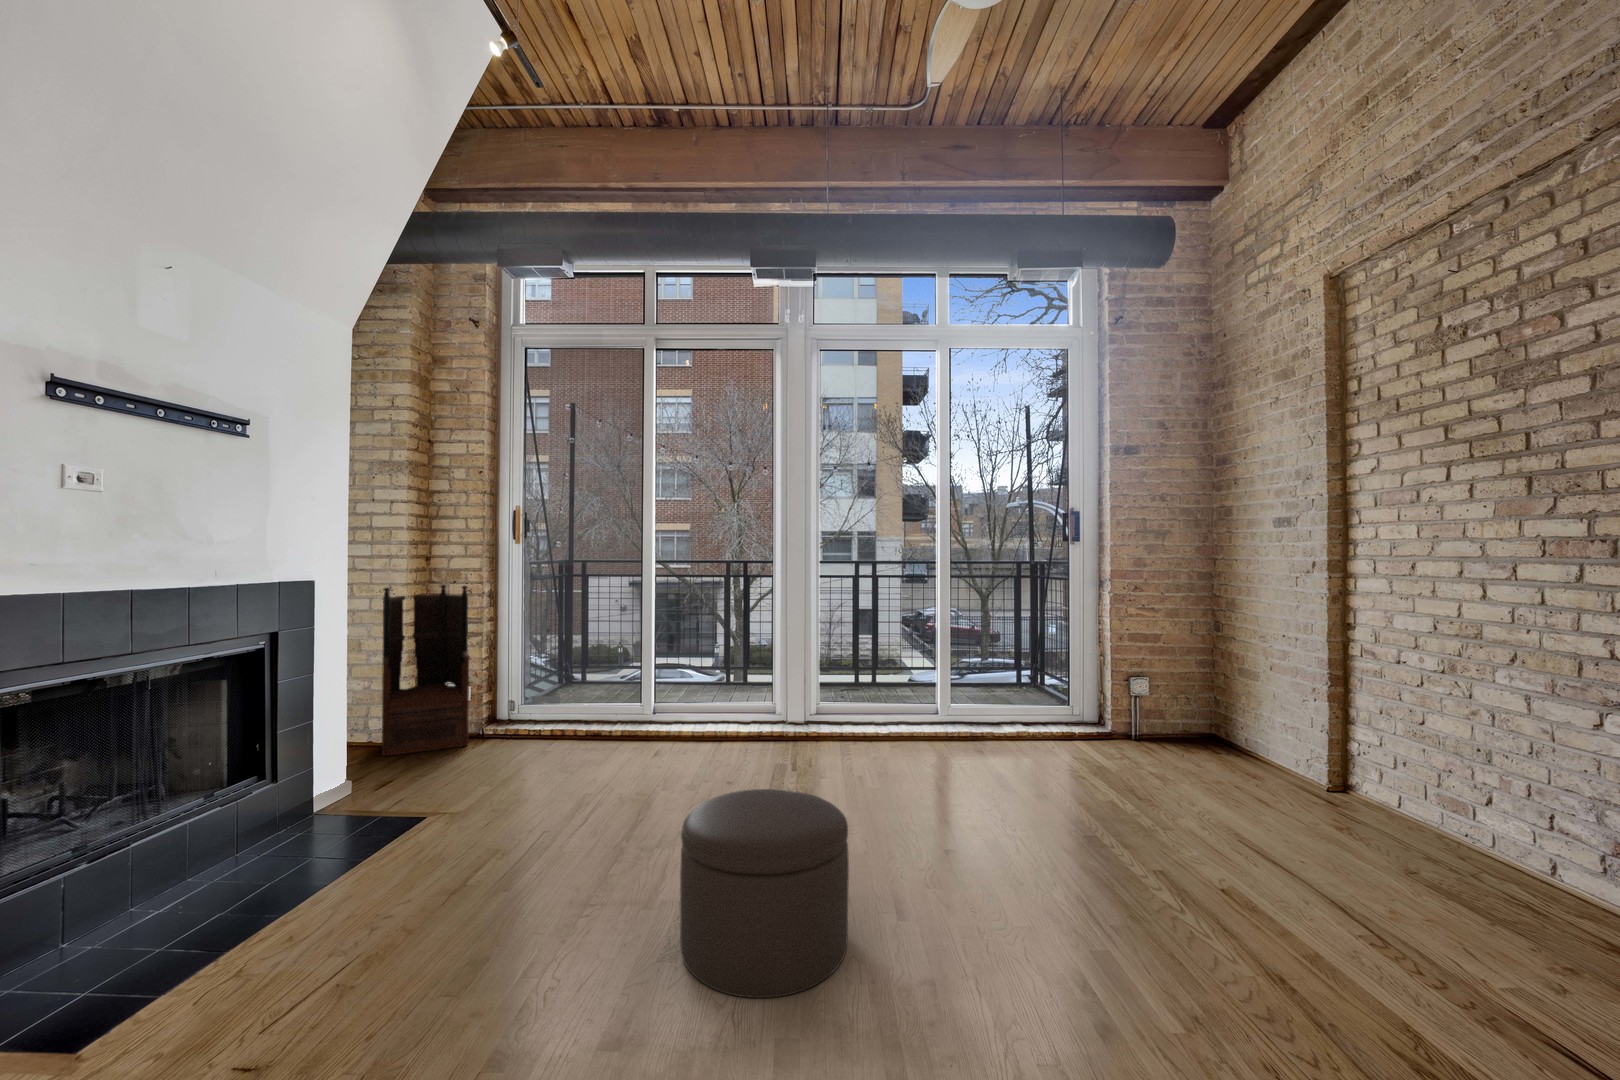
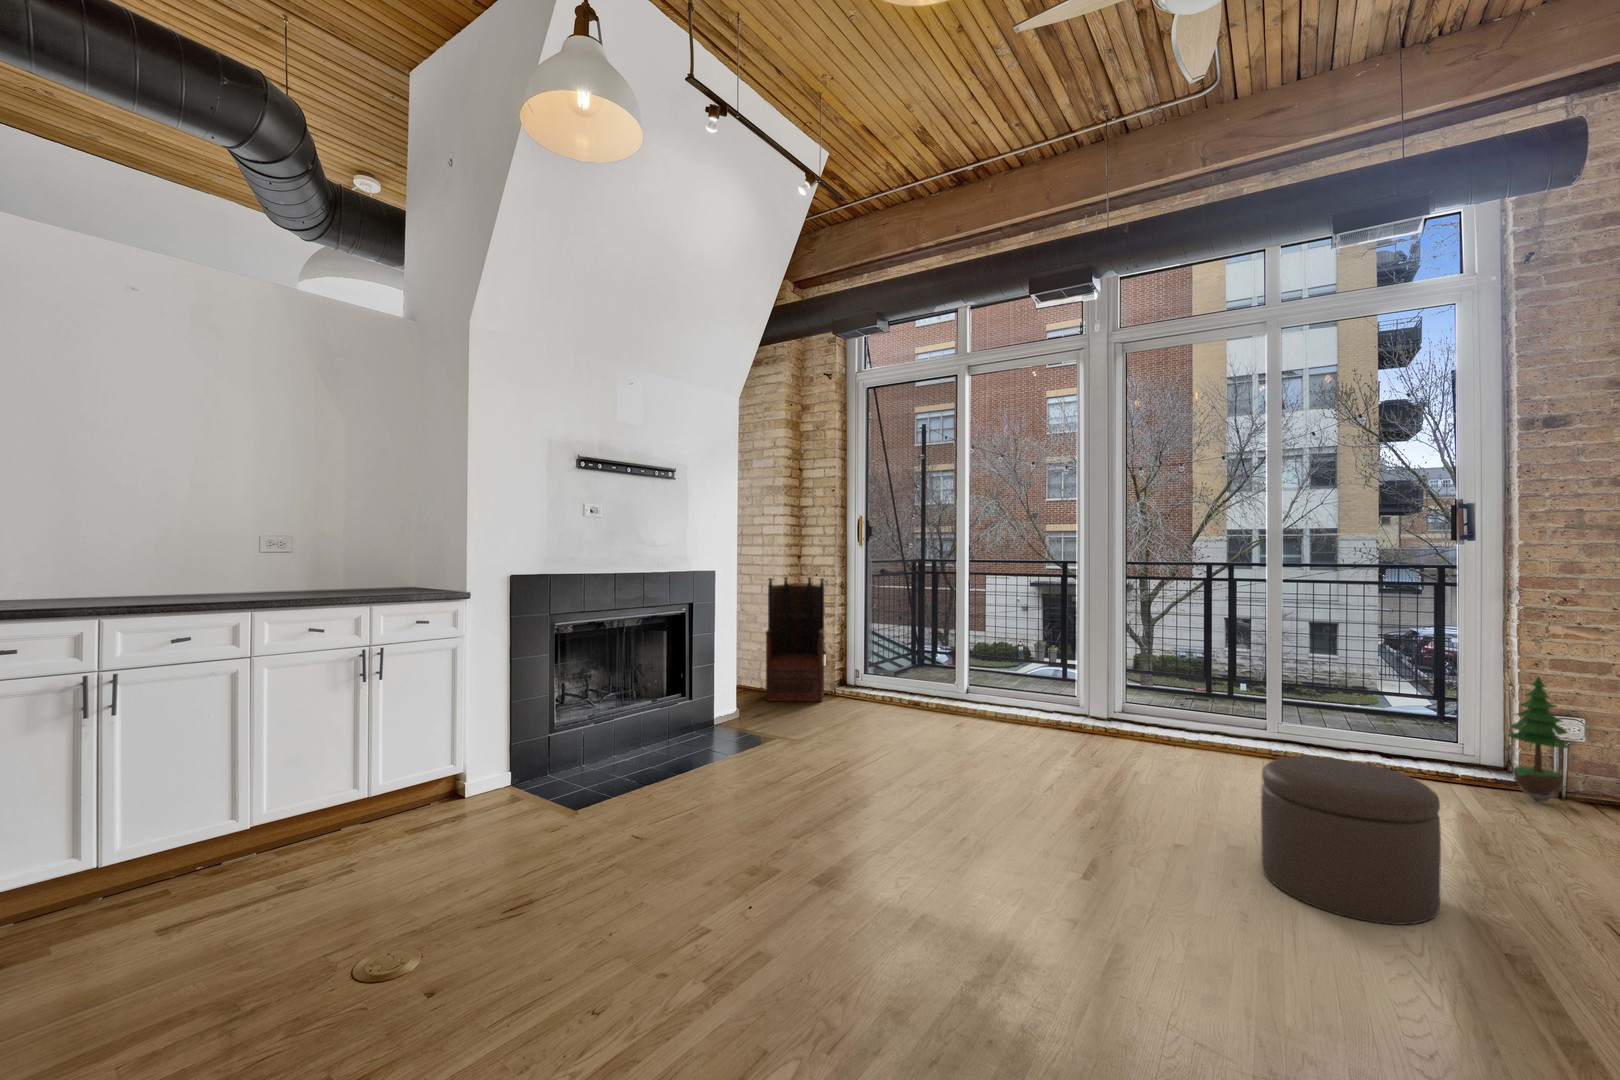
potted tree: none [1110,646,1149,746] -> present [1507,677,1569,802]
ottoman: present [680,789,849,998] -> present [1261,756,1441,925]

